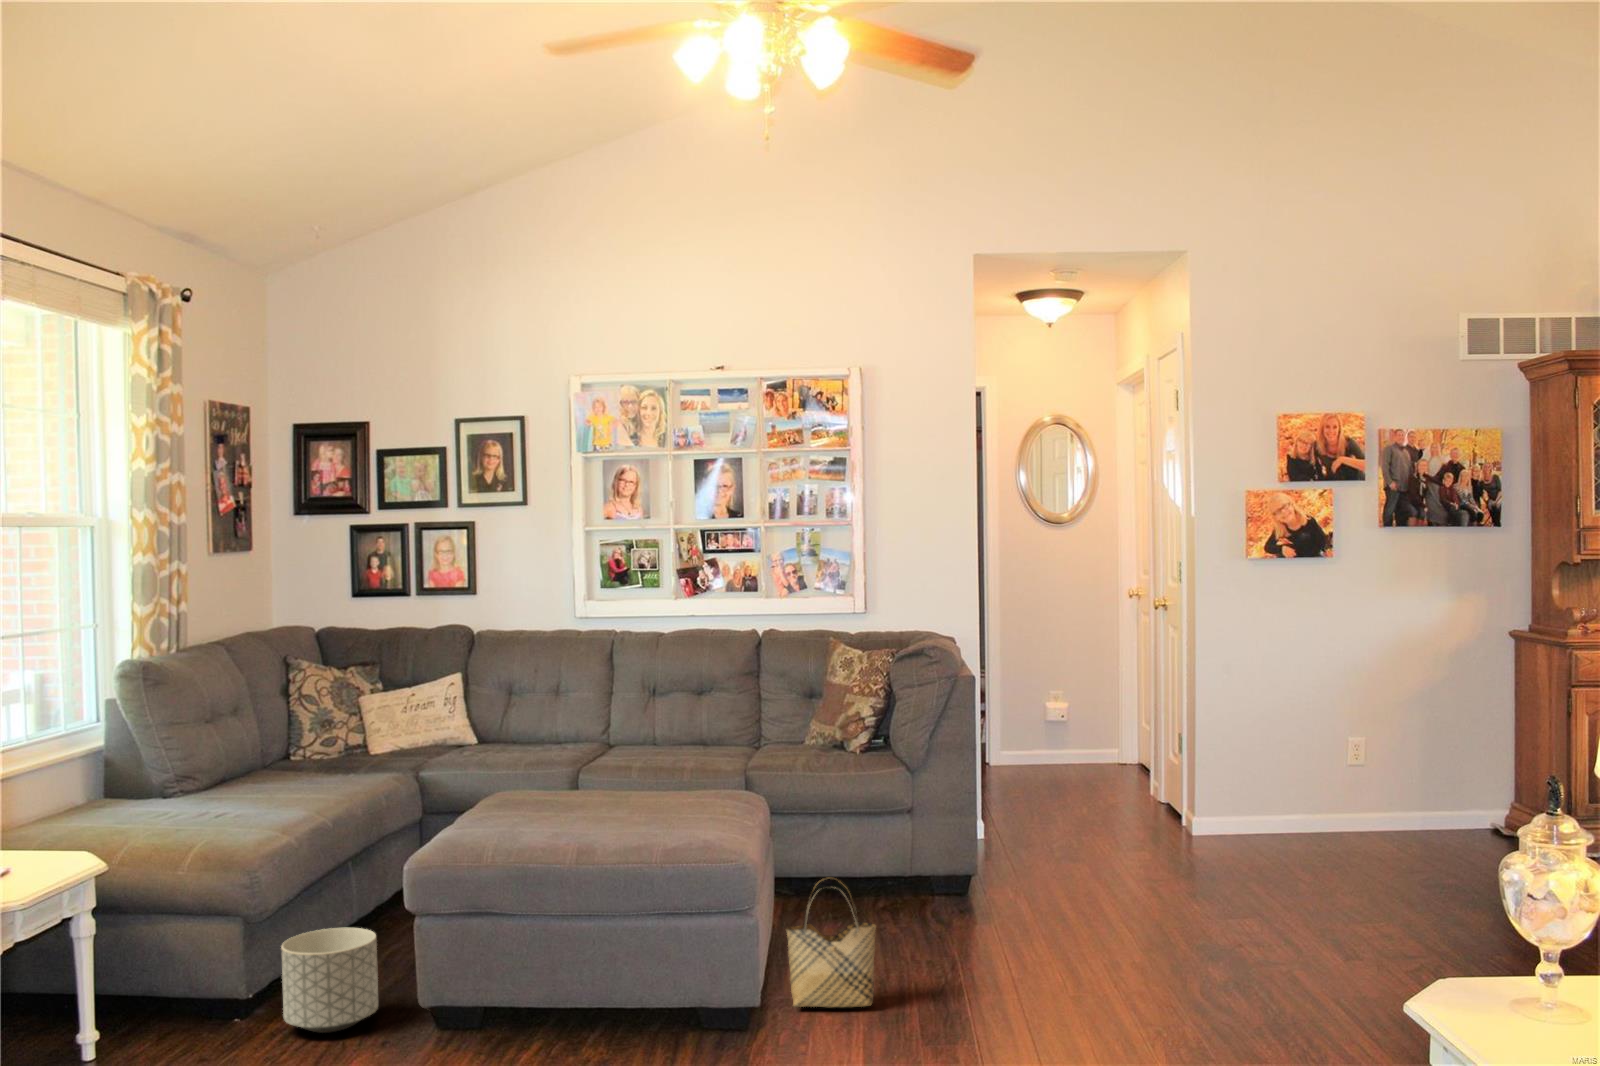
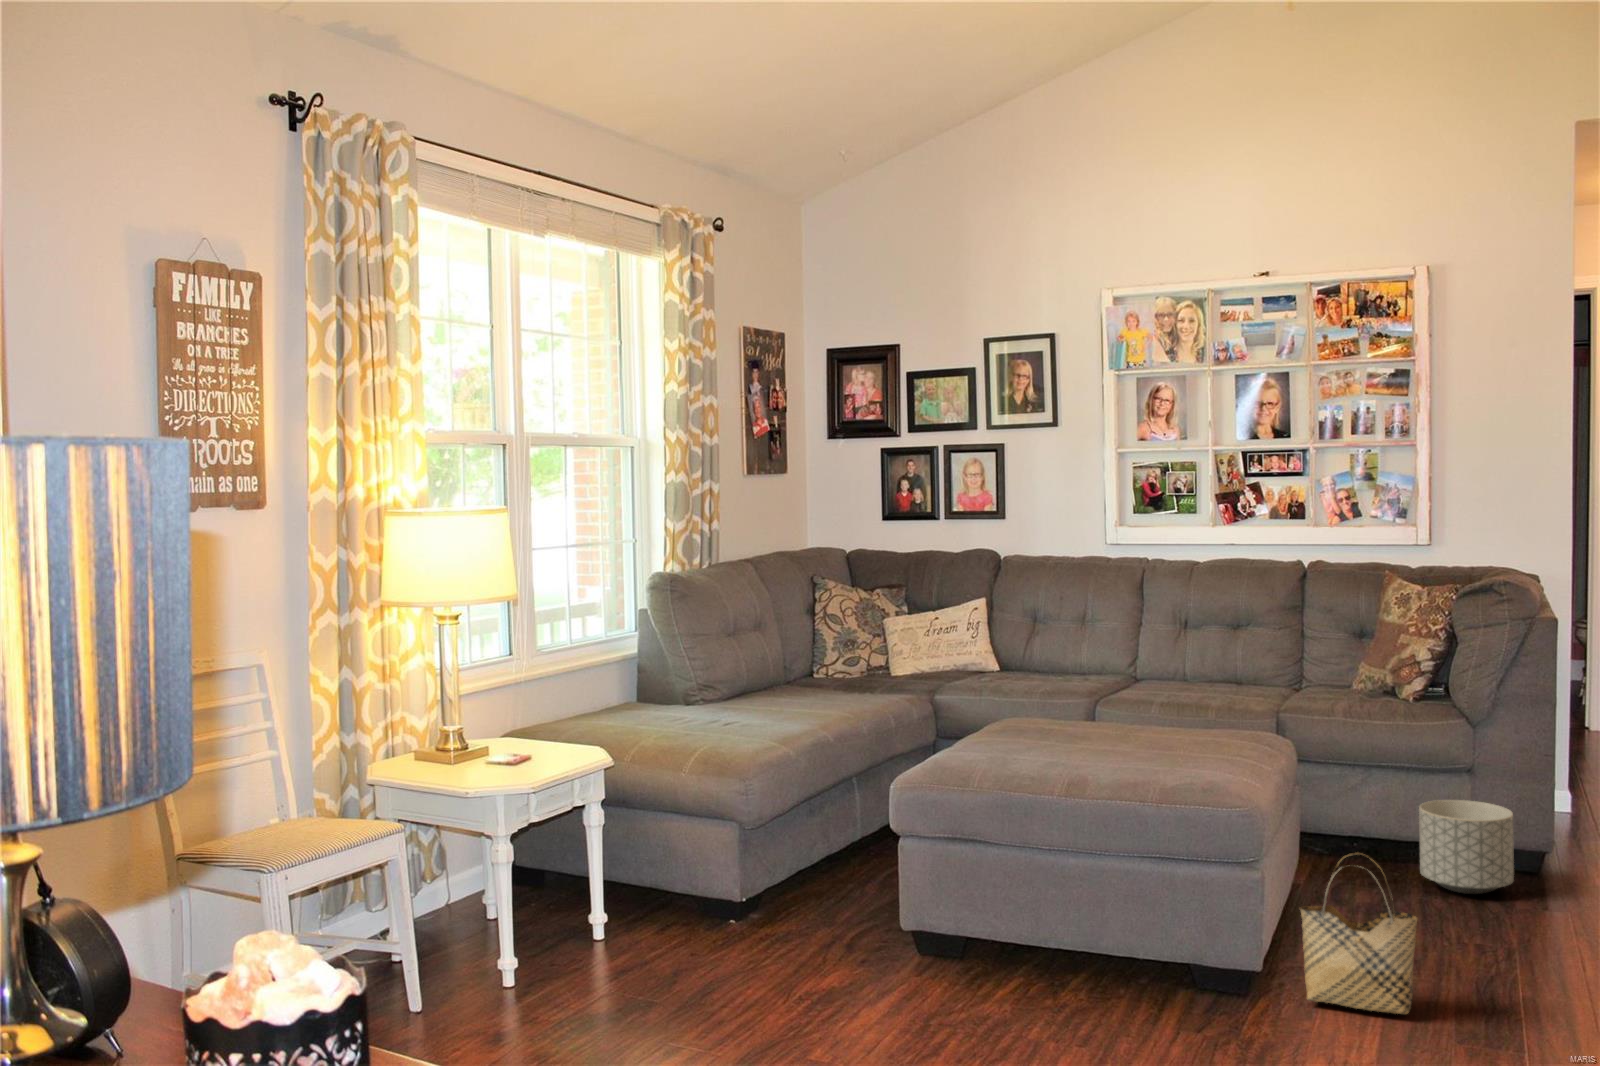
planter: present [281,928,378,1033] -> present [1419,800,1514,894]

